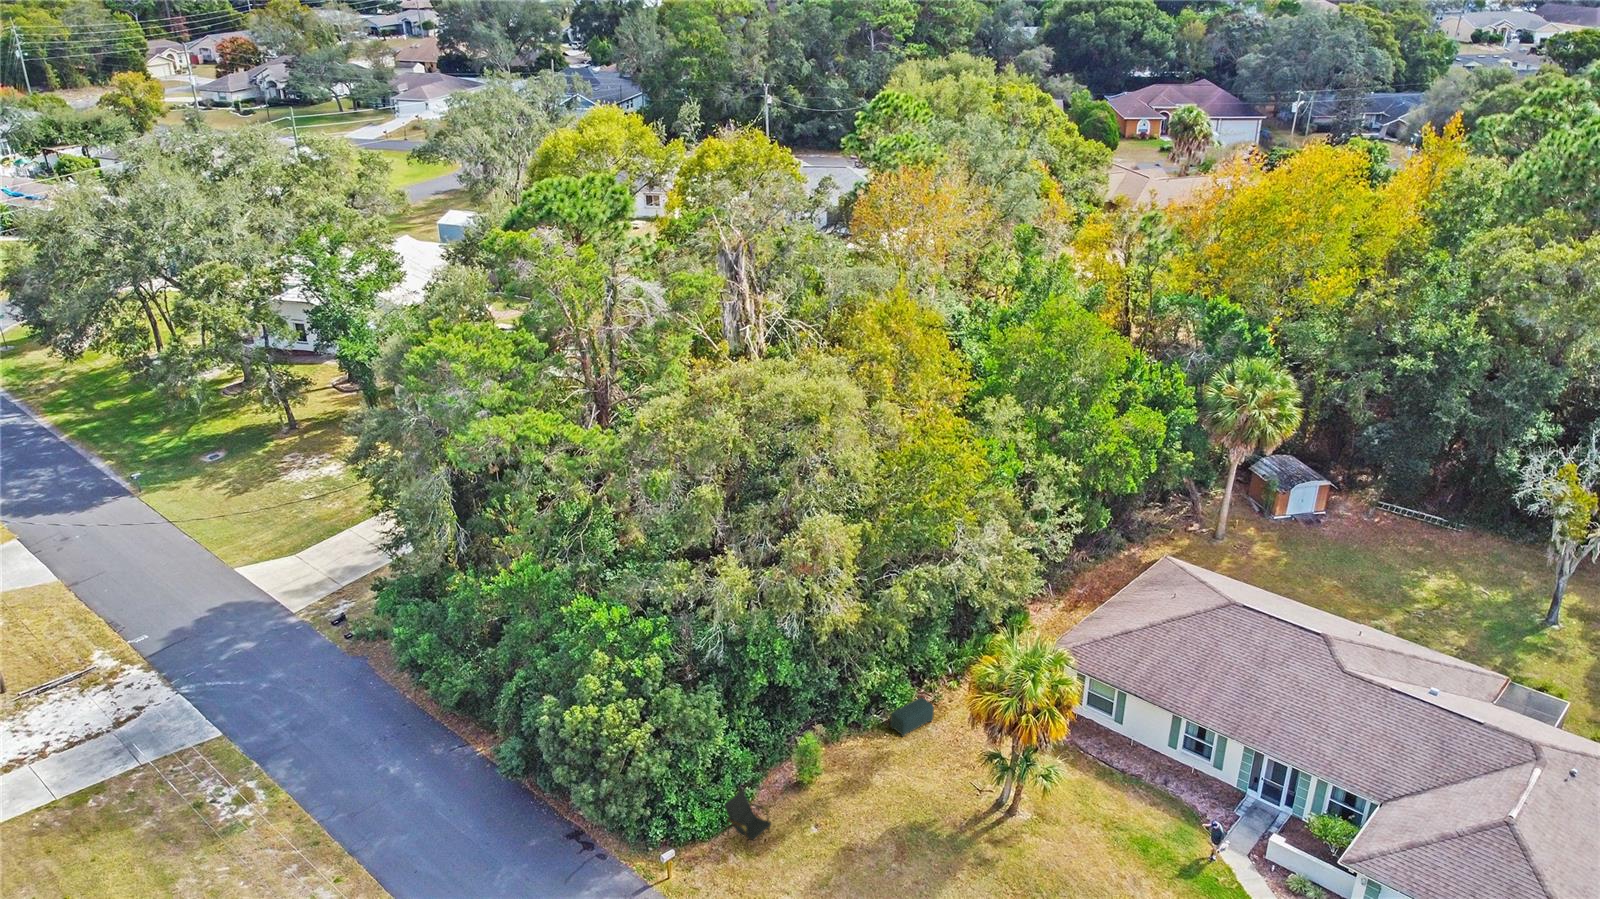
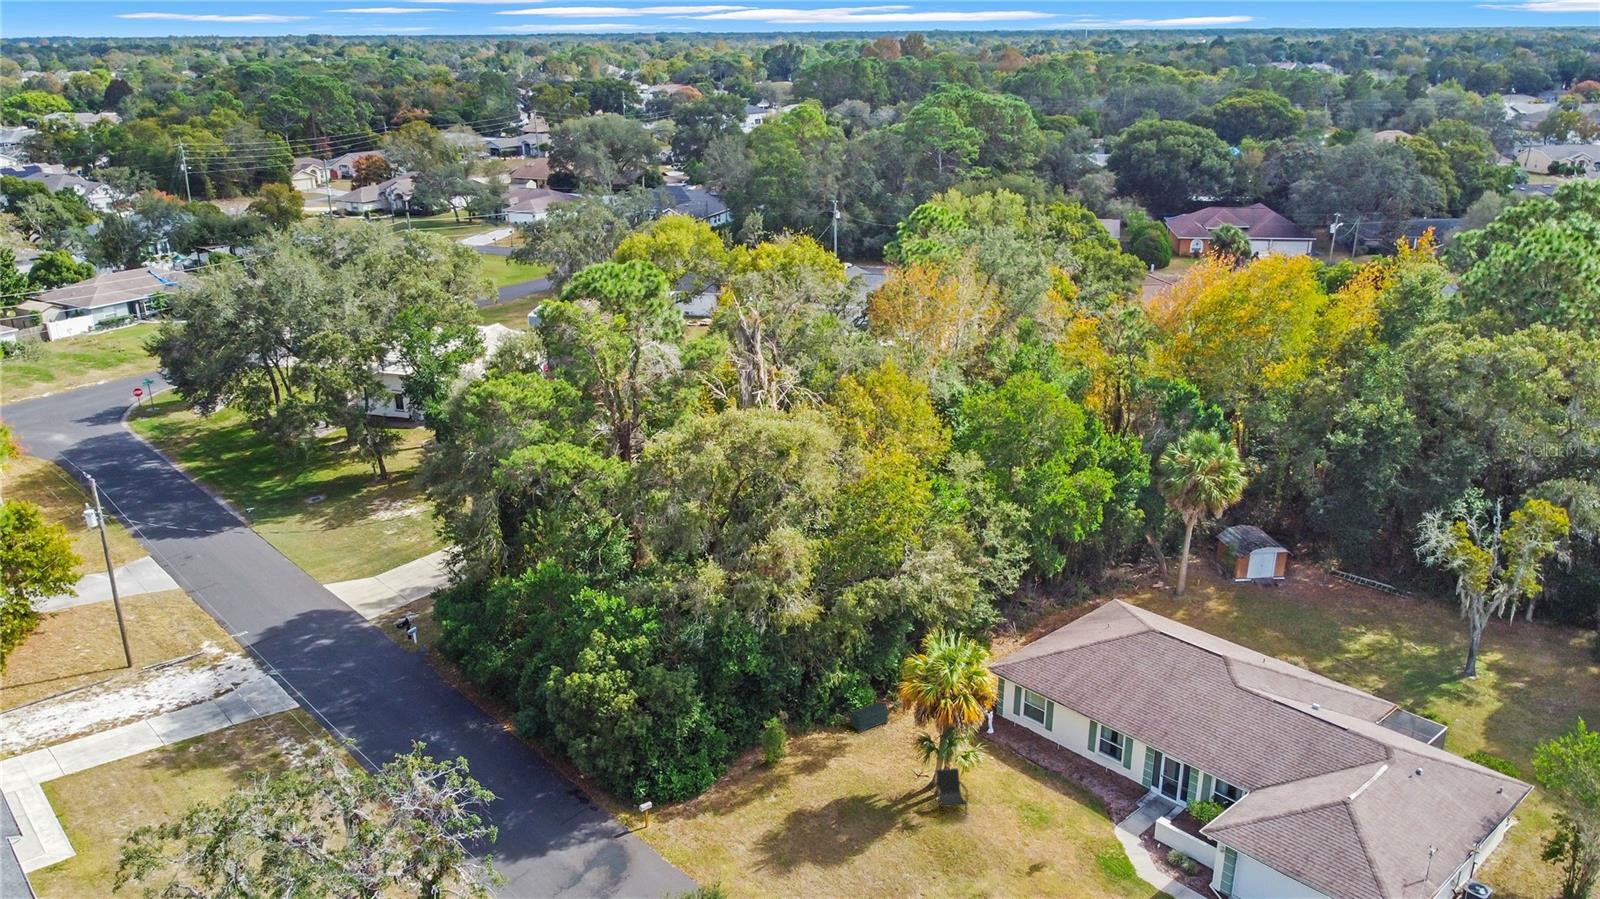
lounge chair: present [725,790,771,850] -> present [935,768,968,813]

